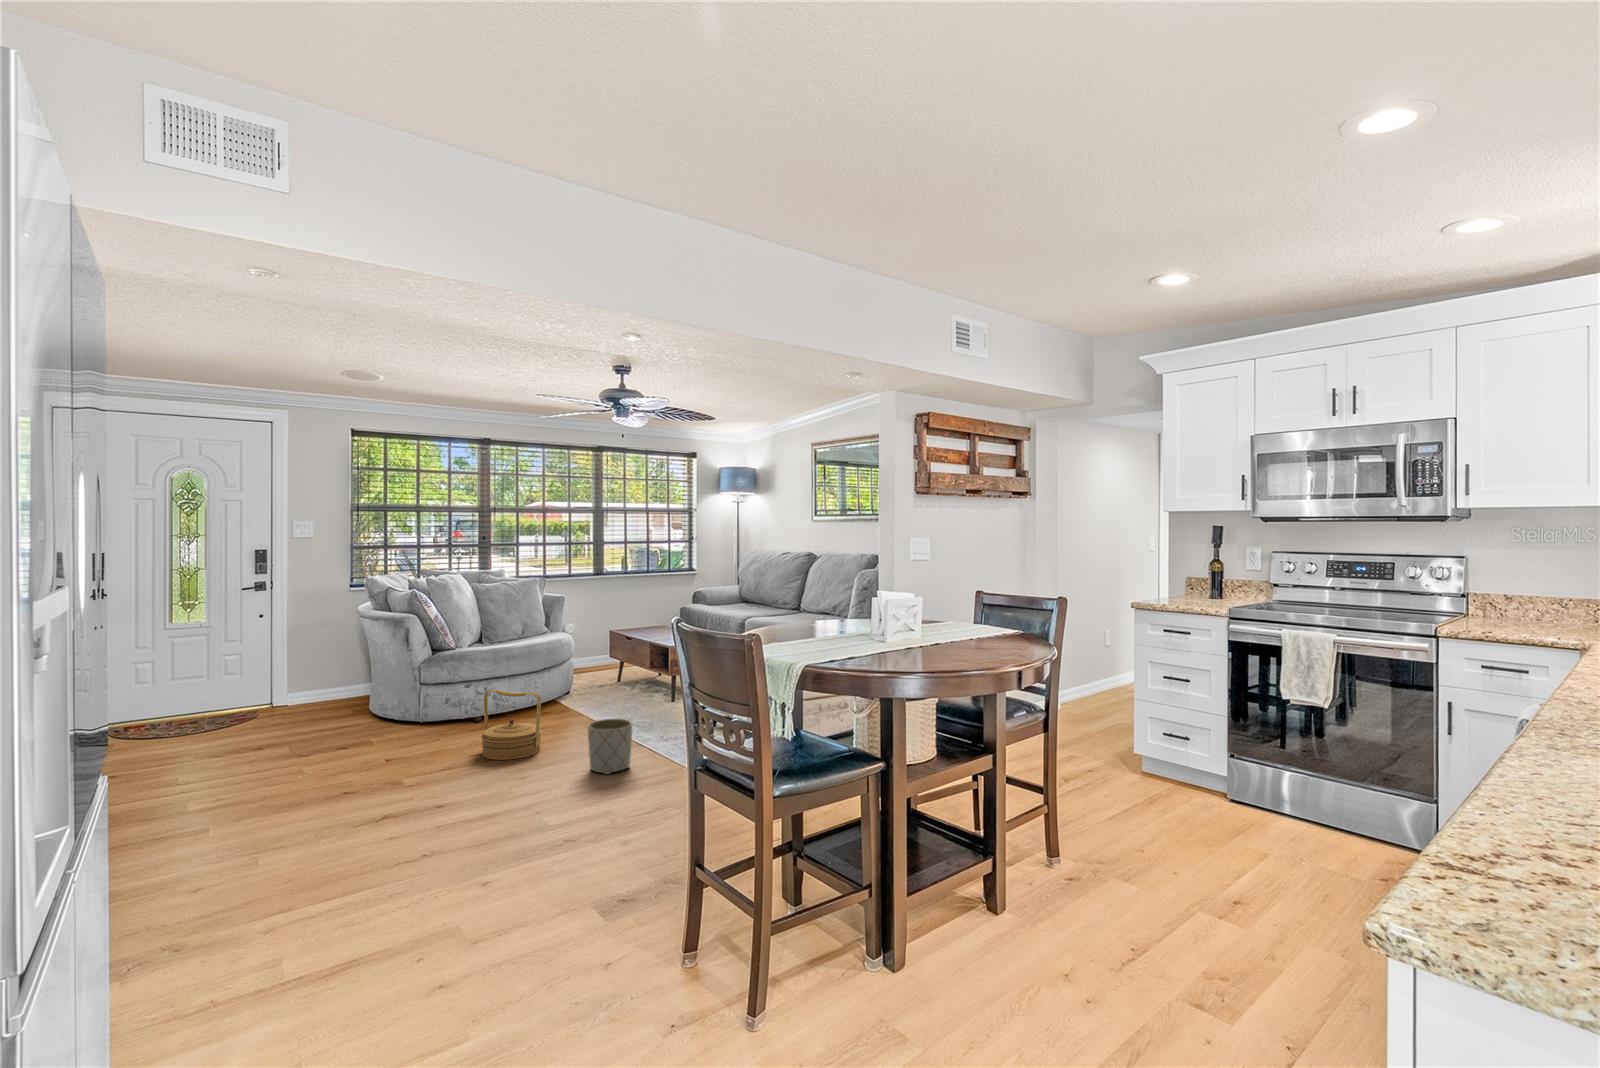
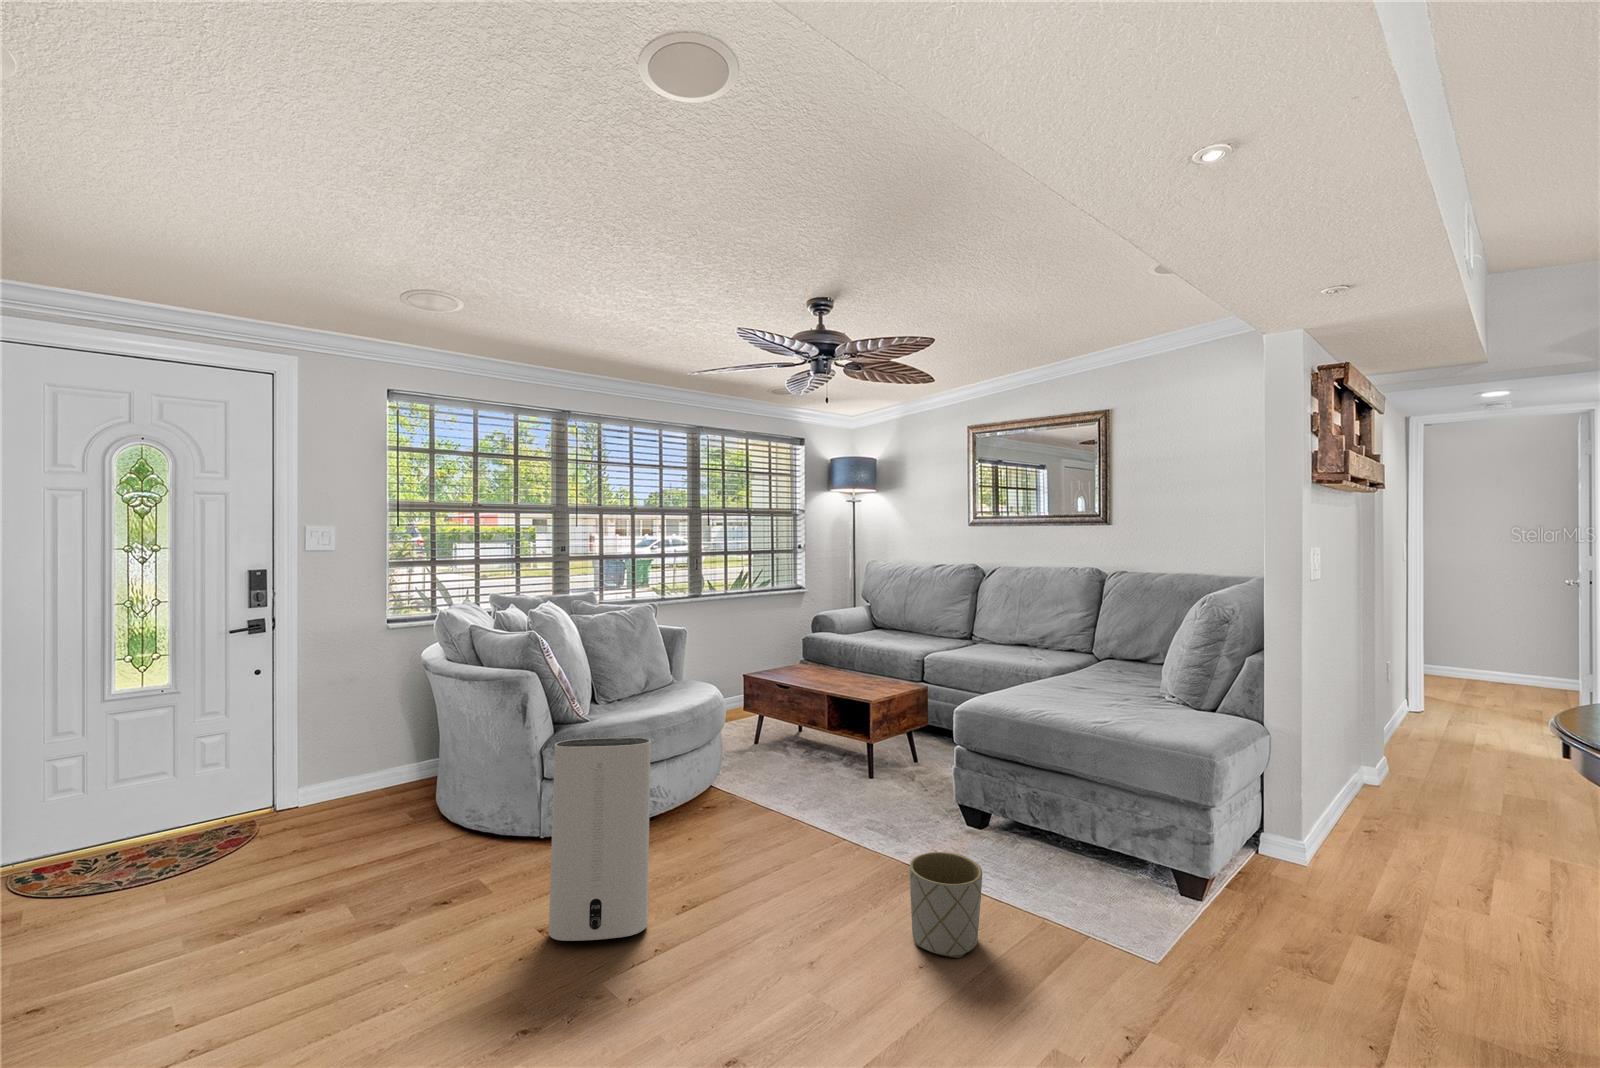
air purifier: none [387,648,454,759] -> present [549,738,651,941]
basket: present [481,690,541,760] -> none [694,803,794,928]

